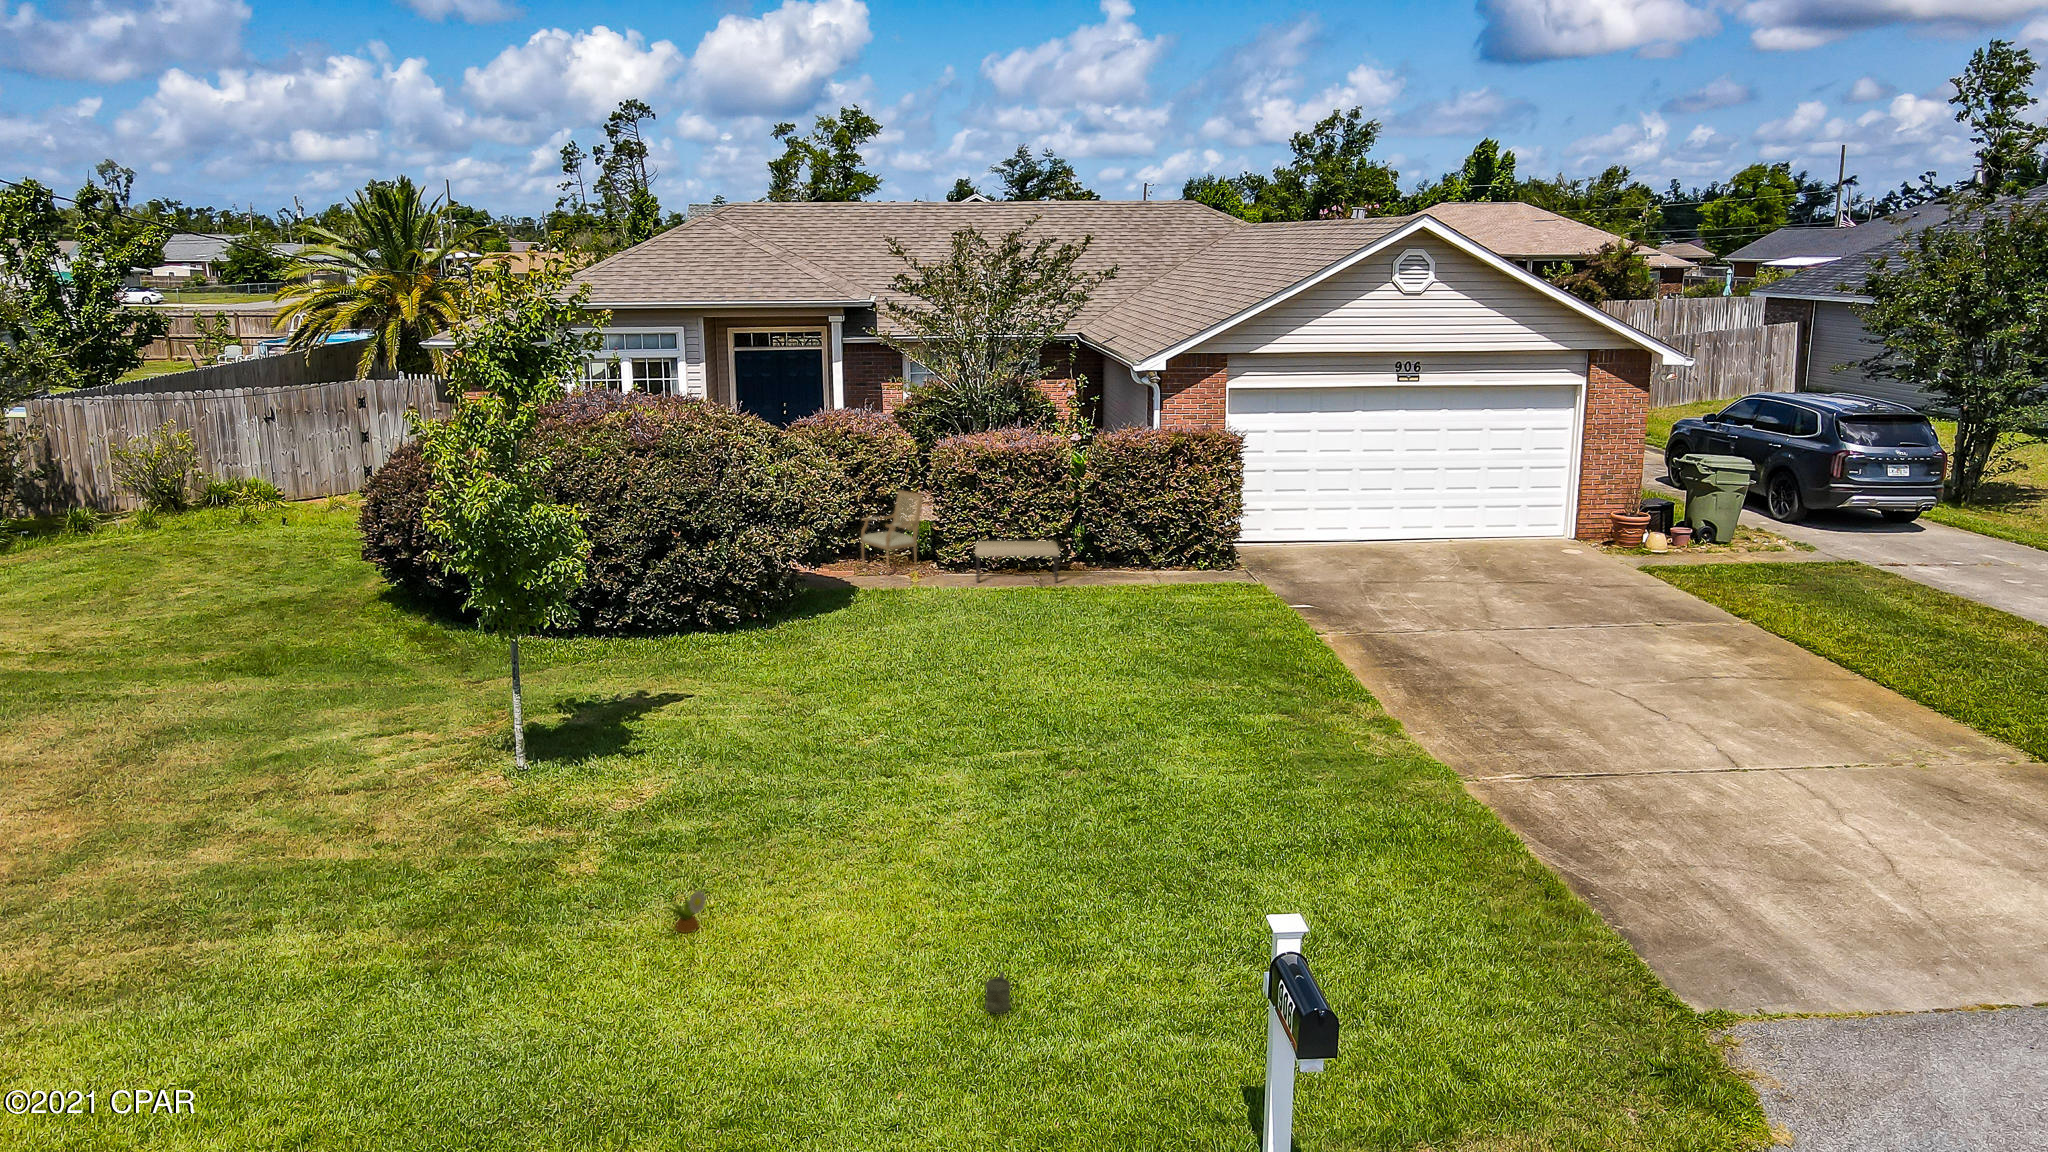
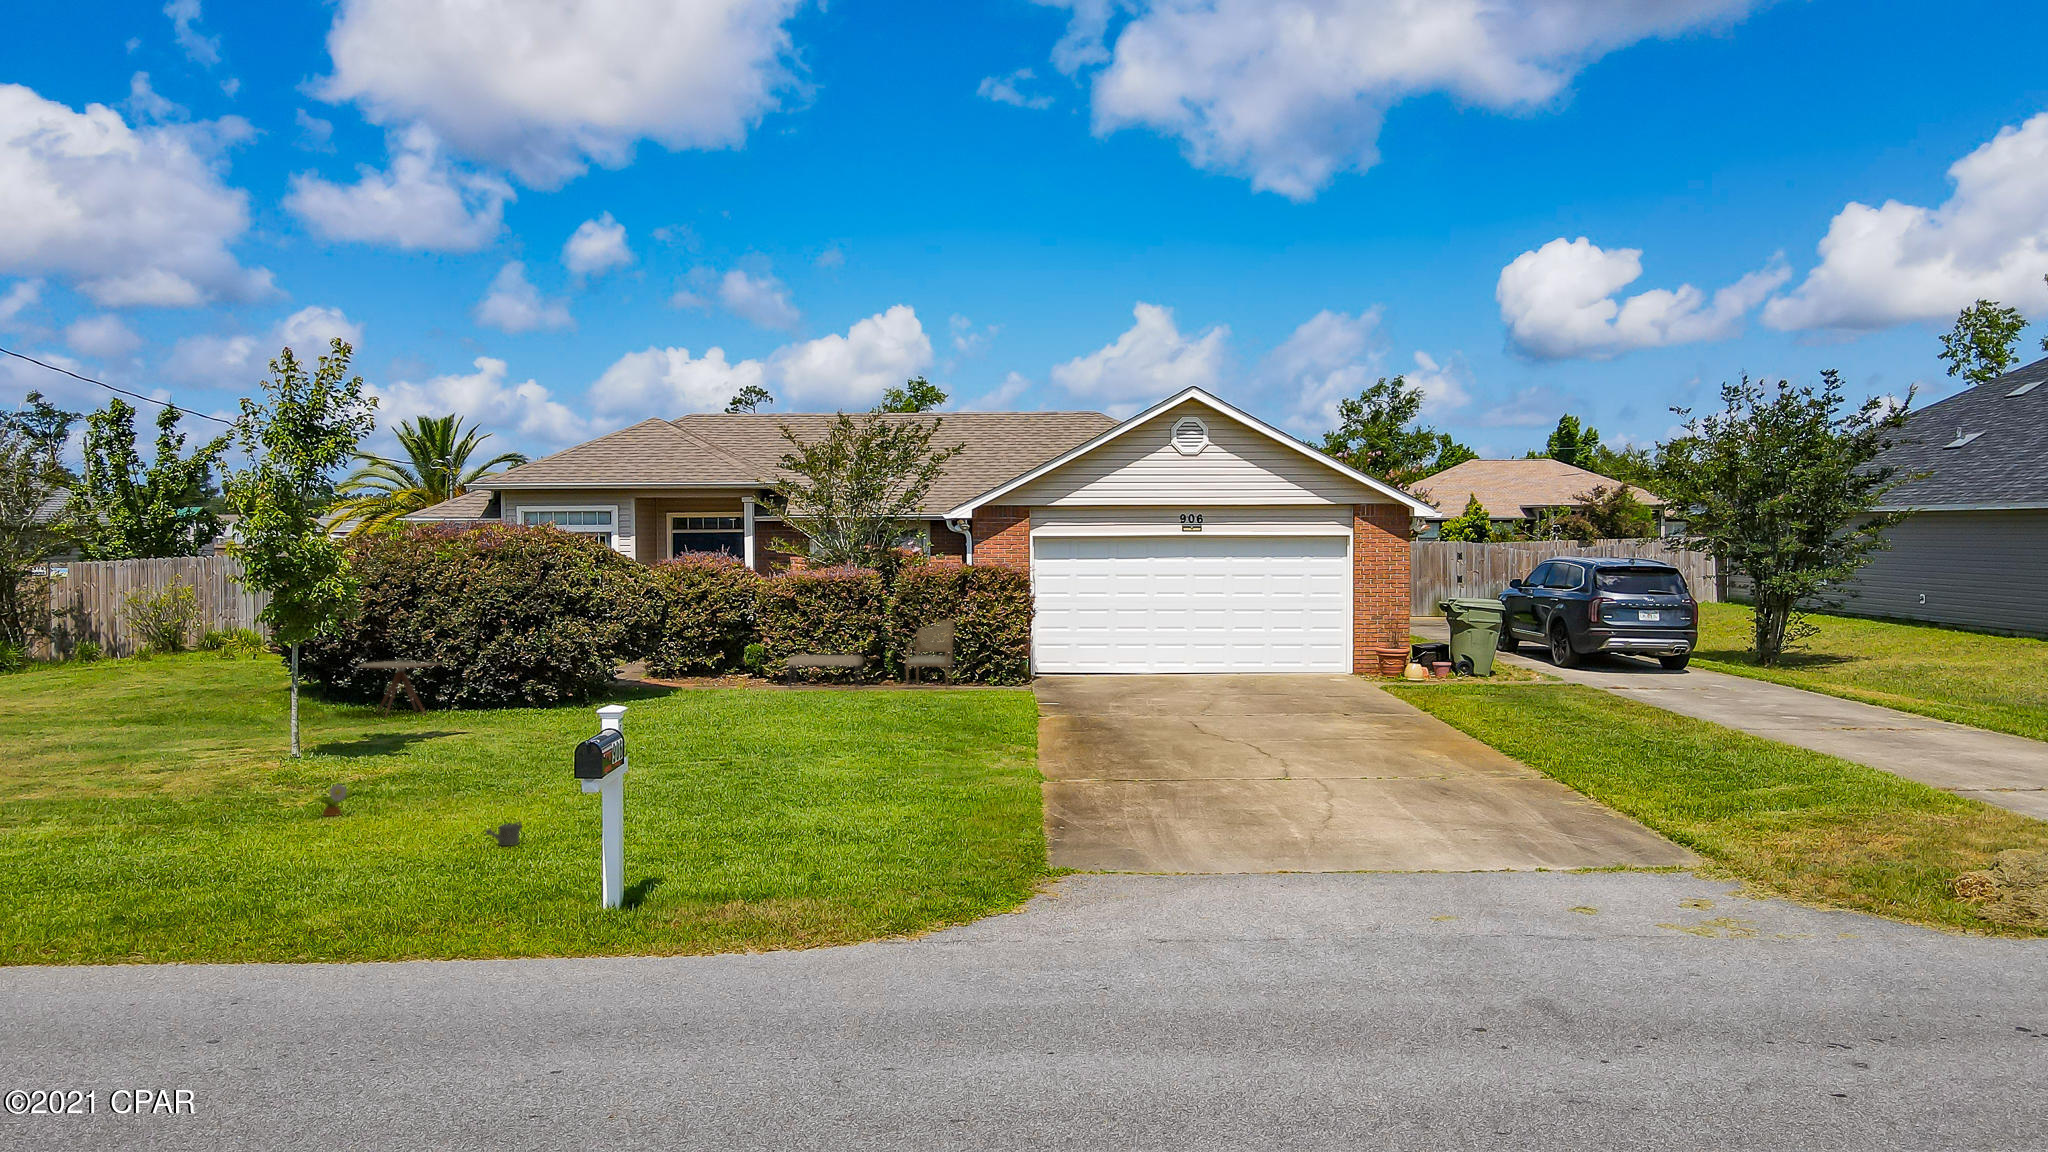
chair: present [861,490,923,574] -> present [906,620,954,688]
round table: none [509,582,609,663] -> present [359,661,441,718]

